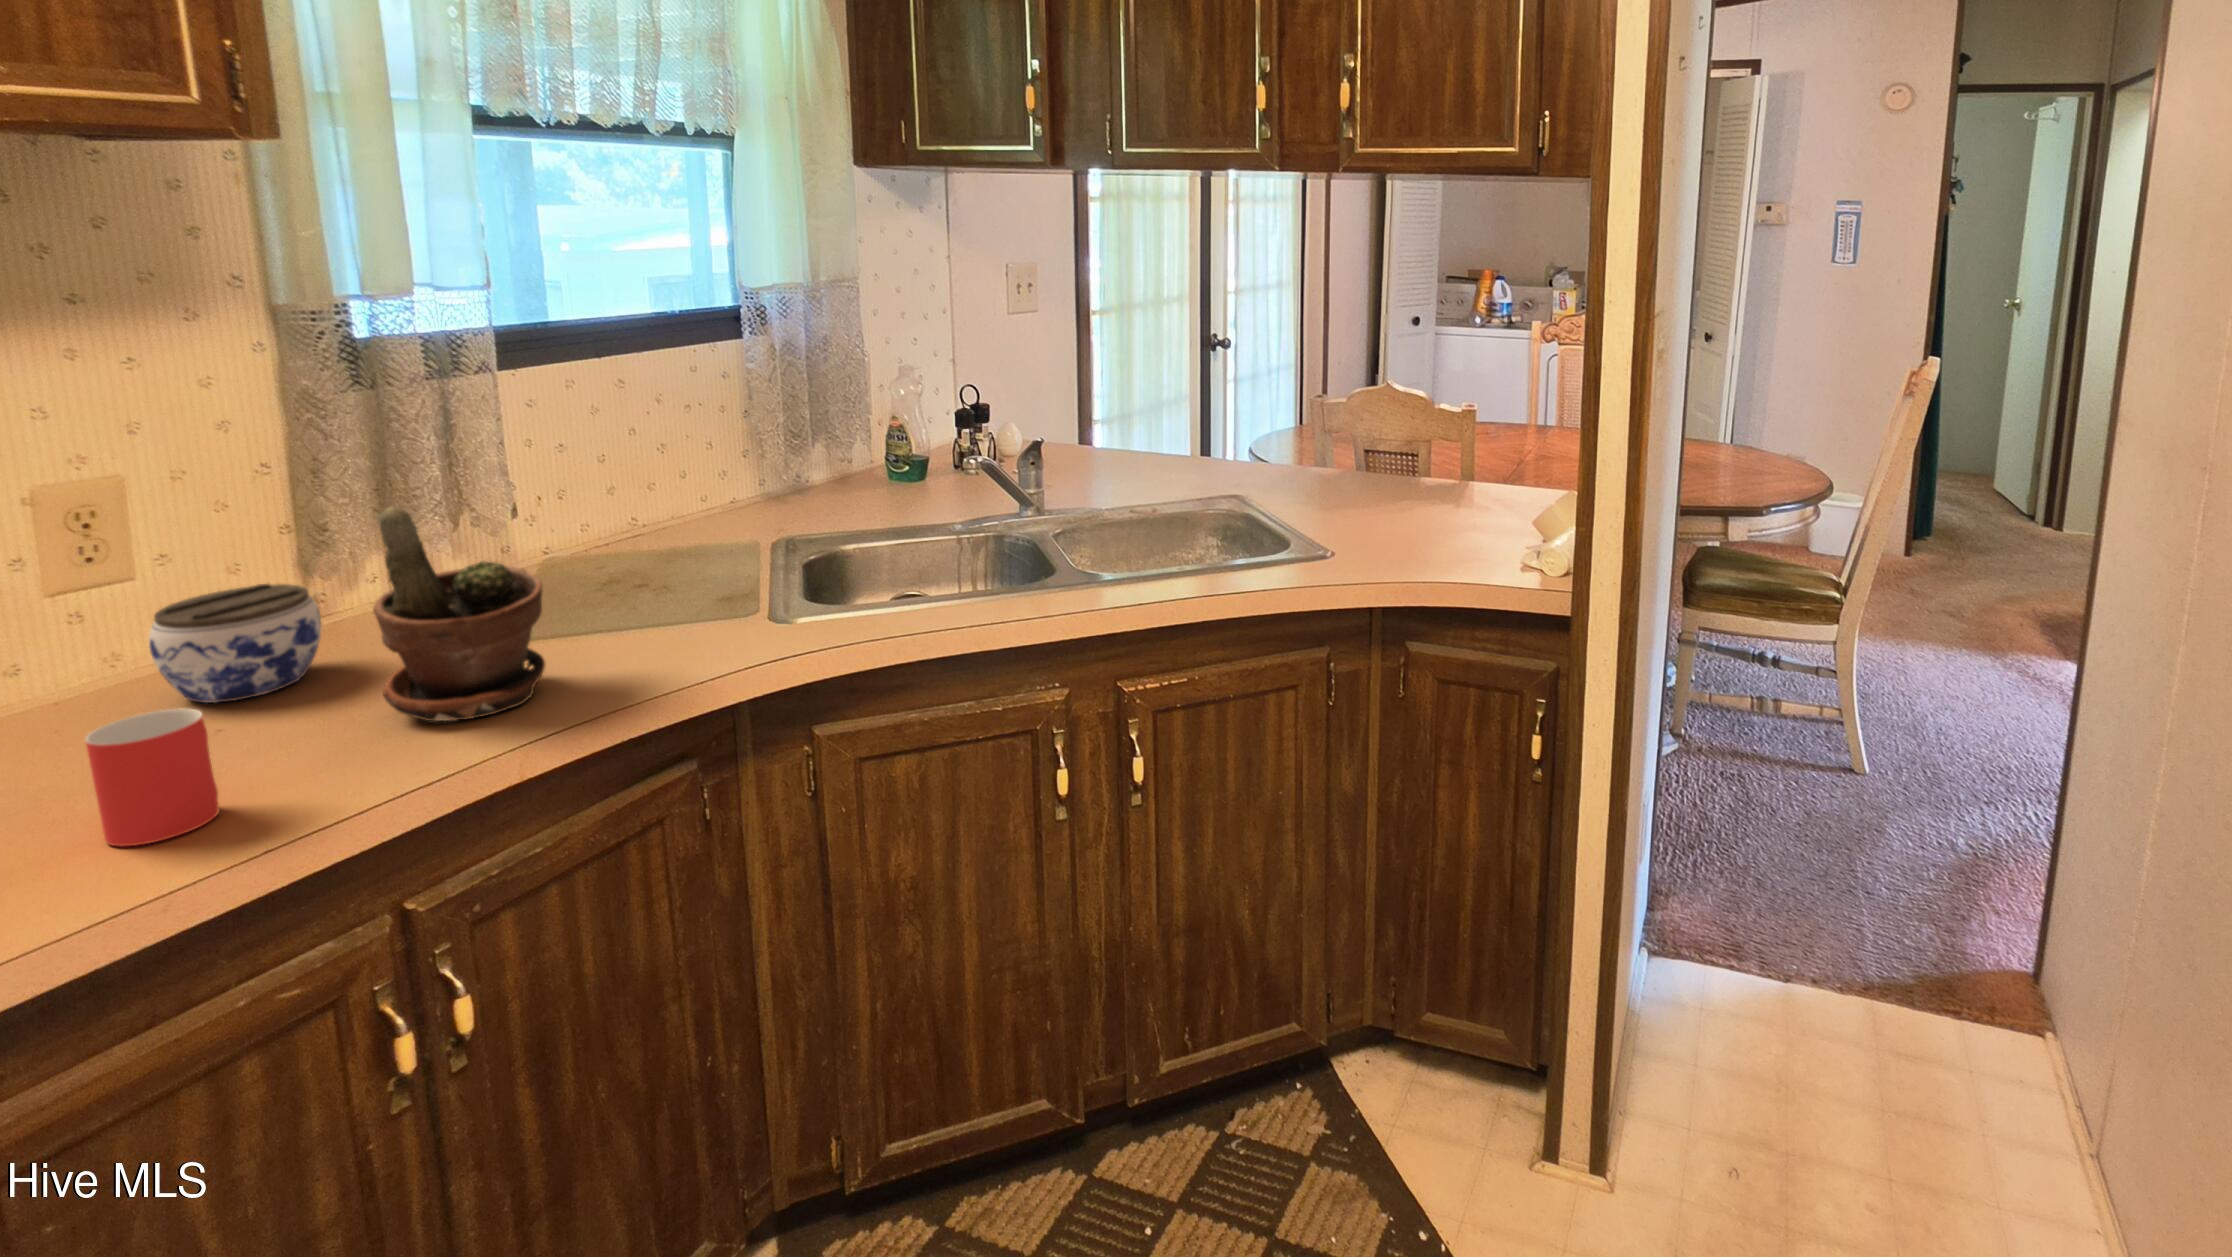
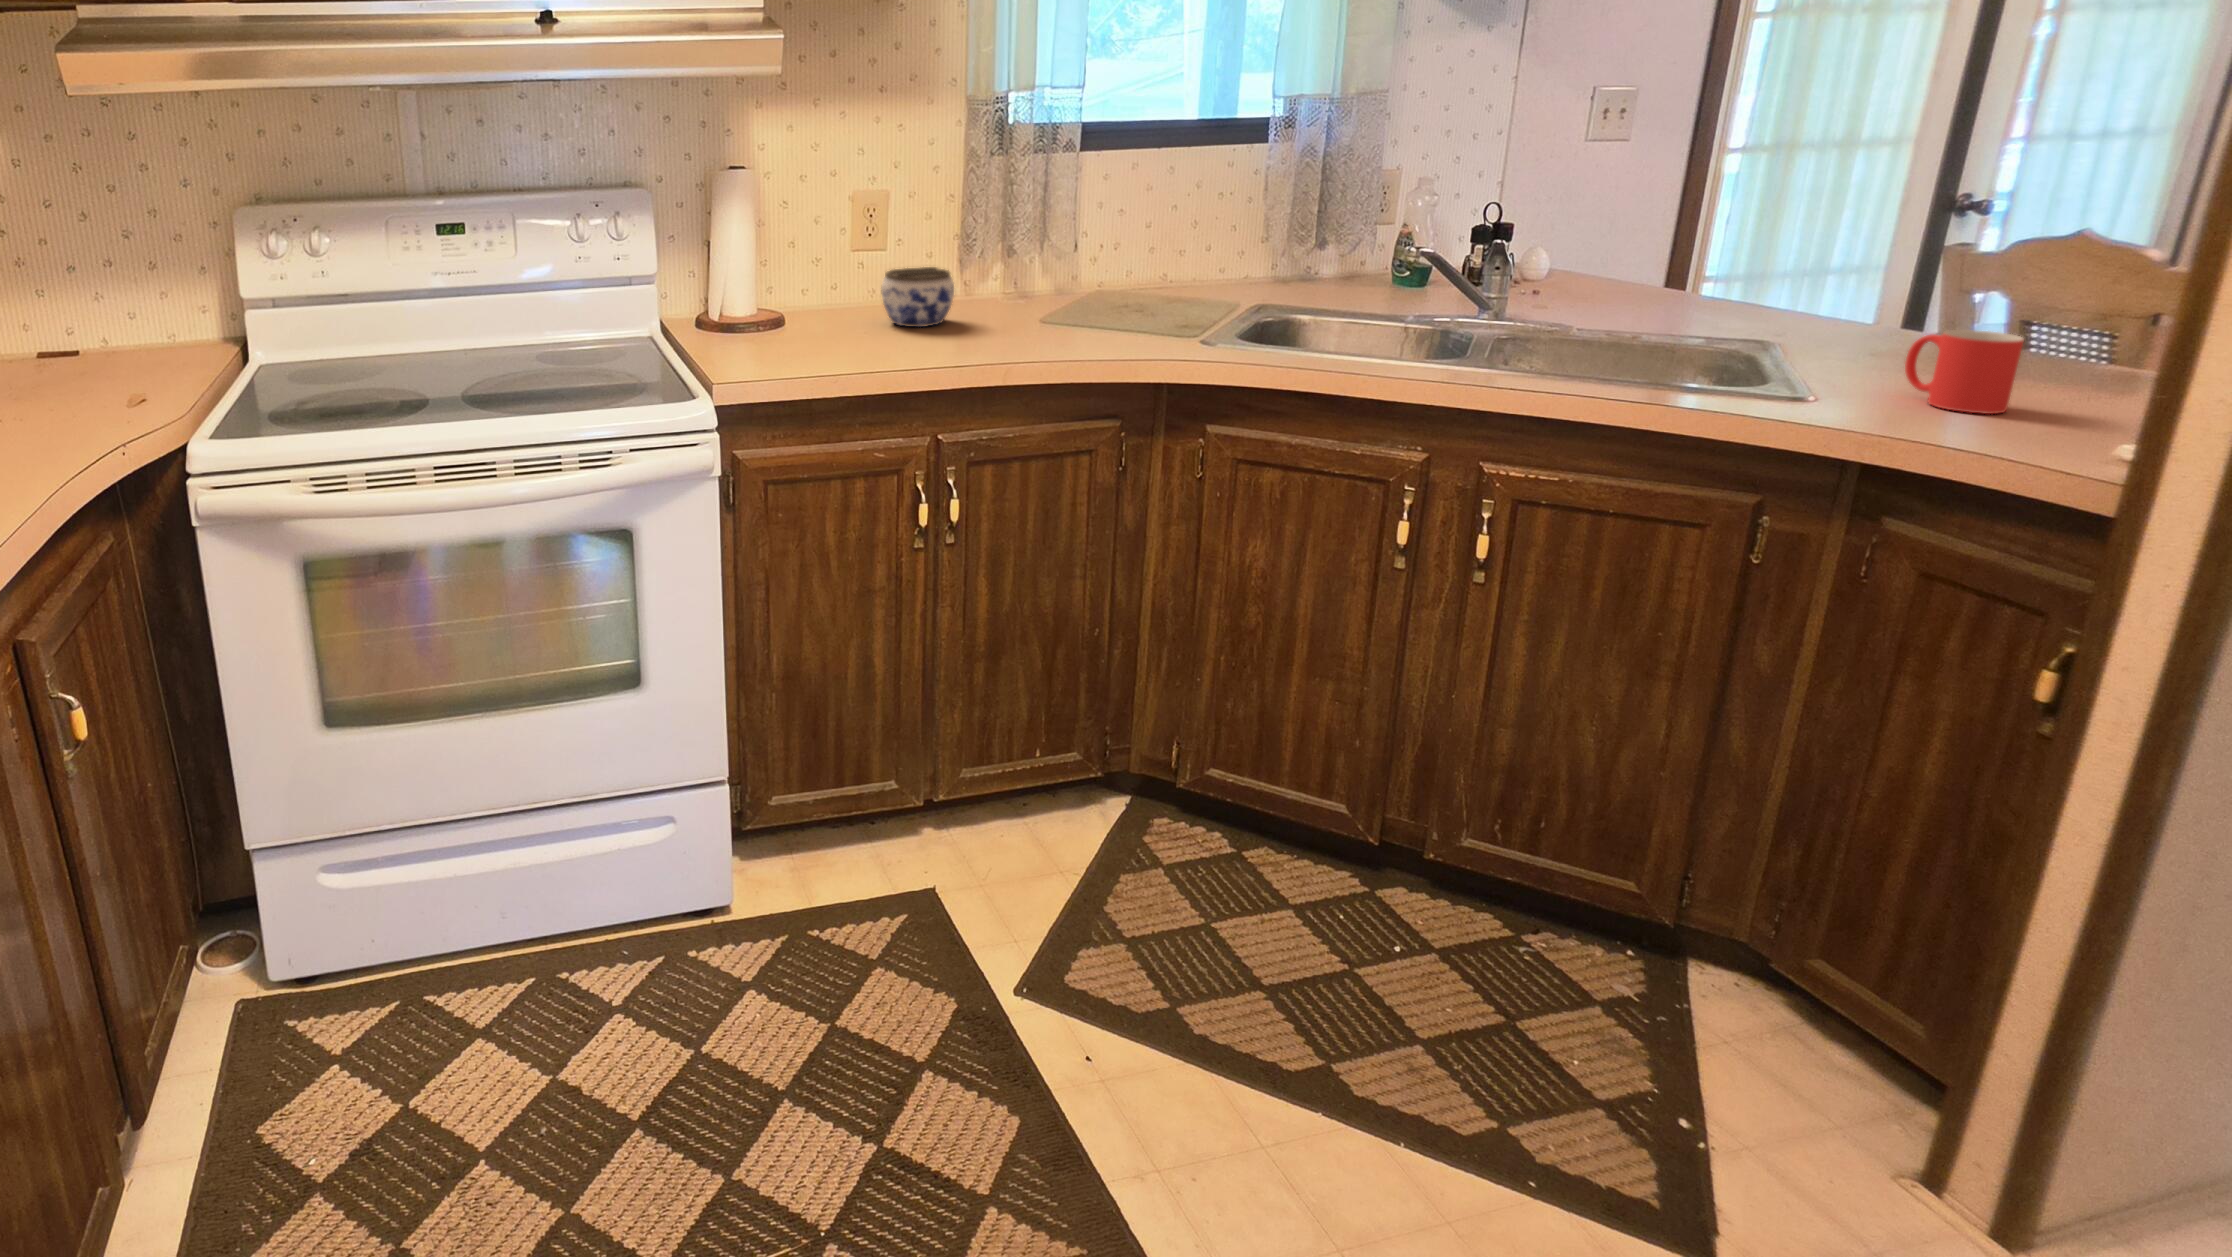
potted plant: present [373,507,545,721] -> none [961,216,1049,355]
mug: present [85,708,219,846] -> present [1905,330,2024,414]

